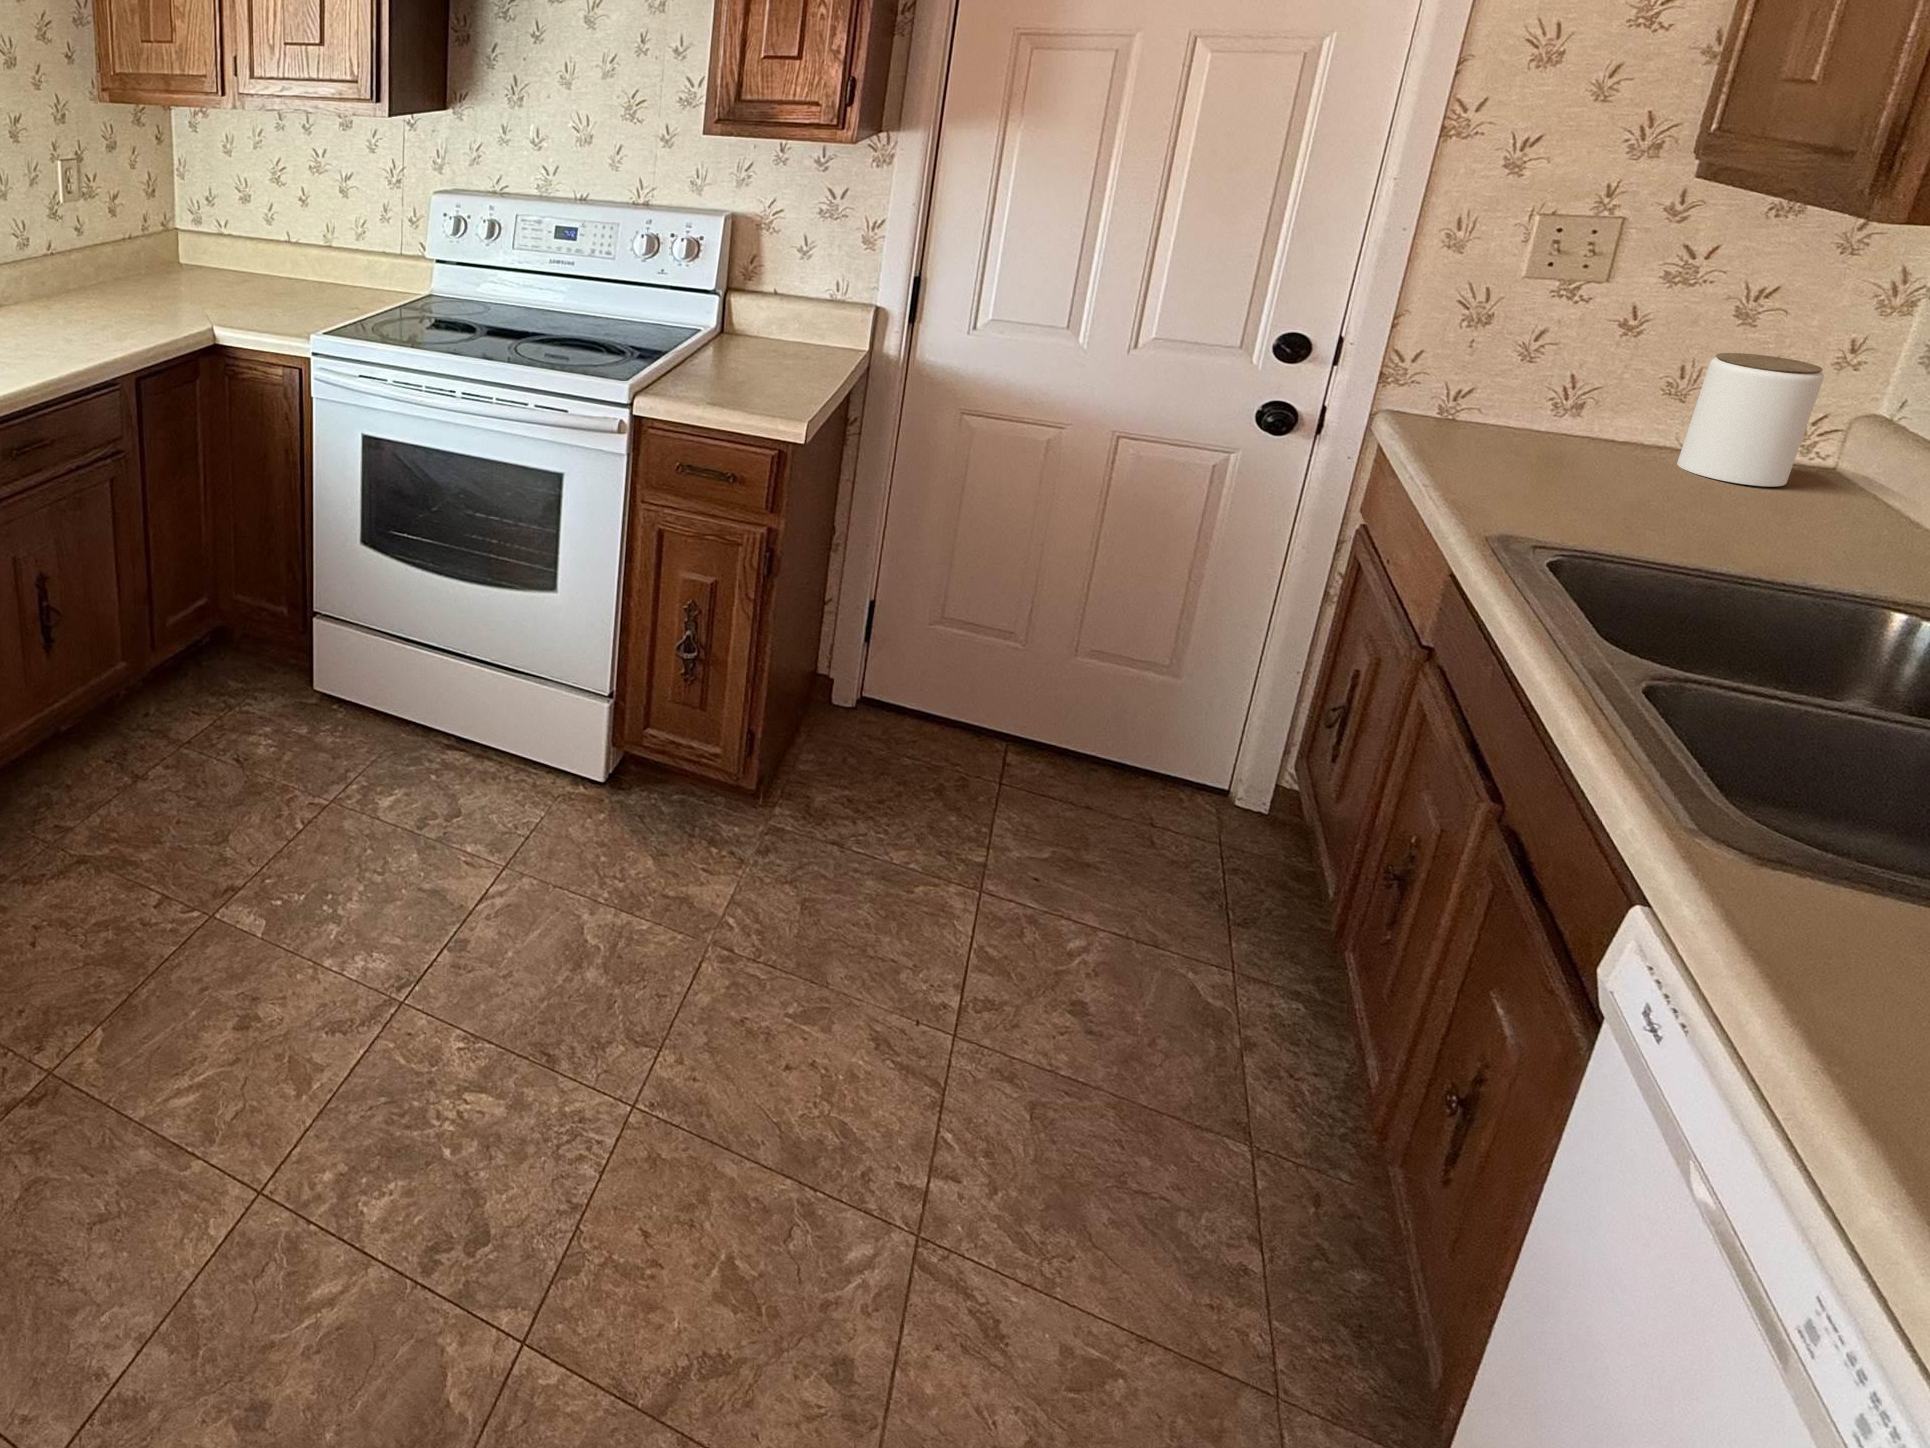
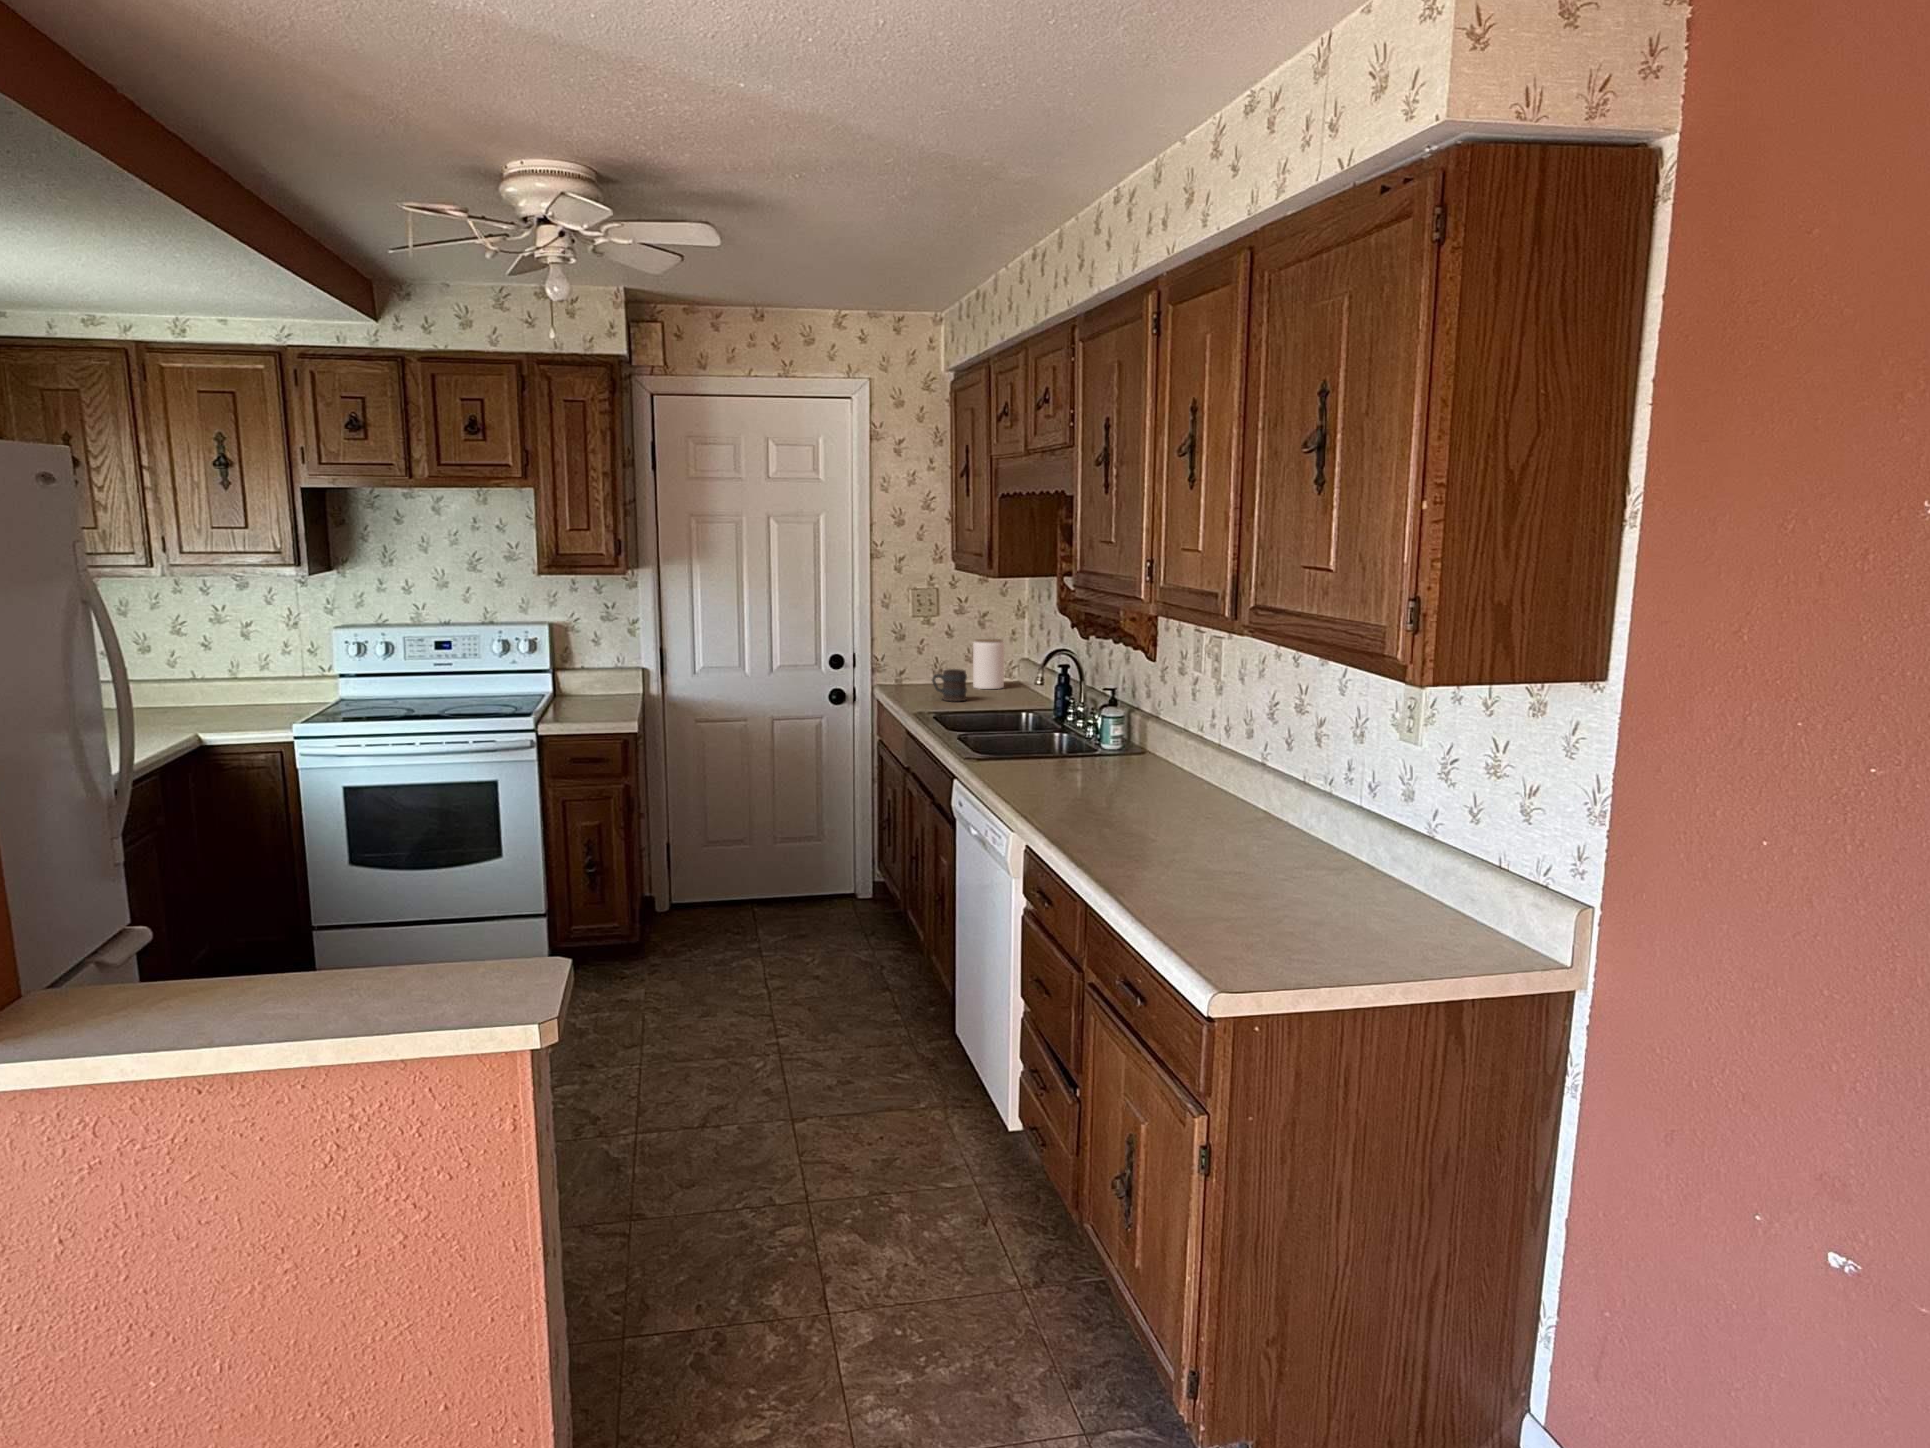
mug: none [1560,433,1687,522] -> present [932,669,967,701]

